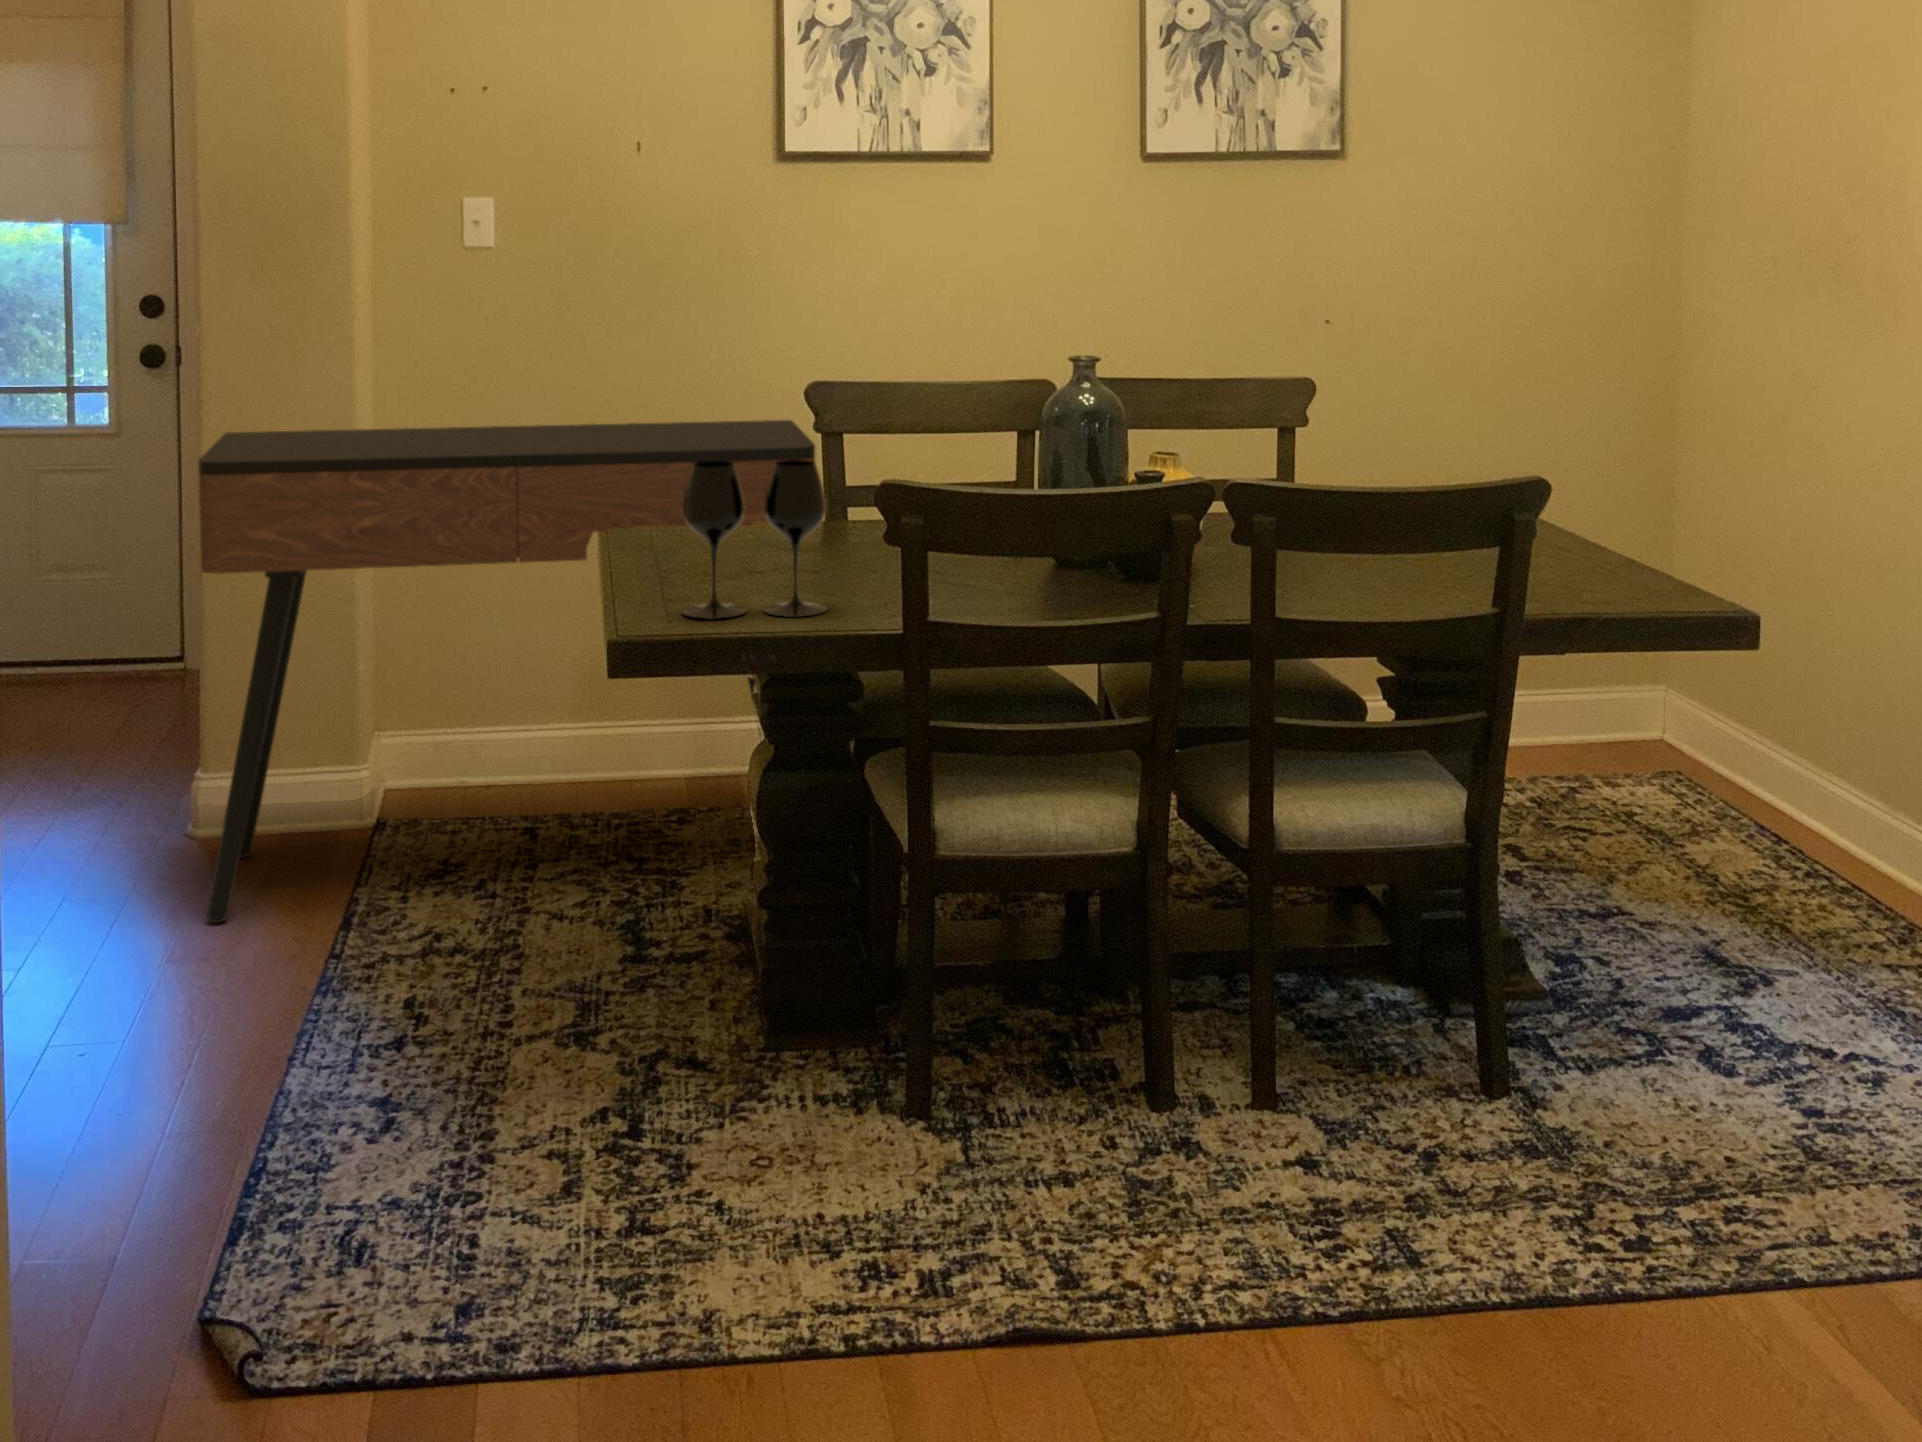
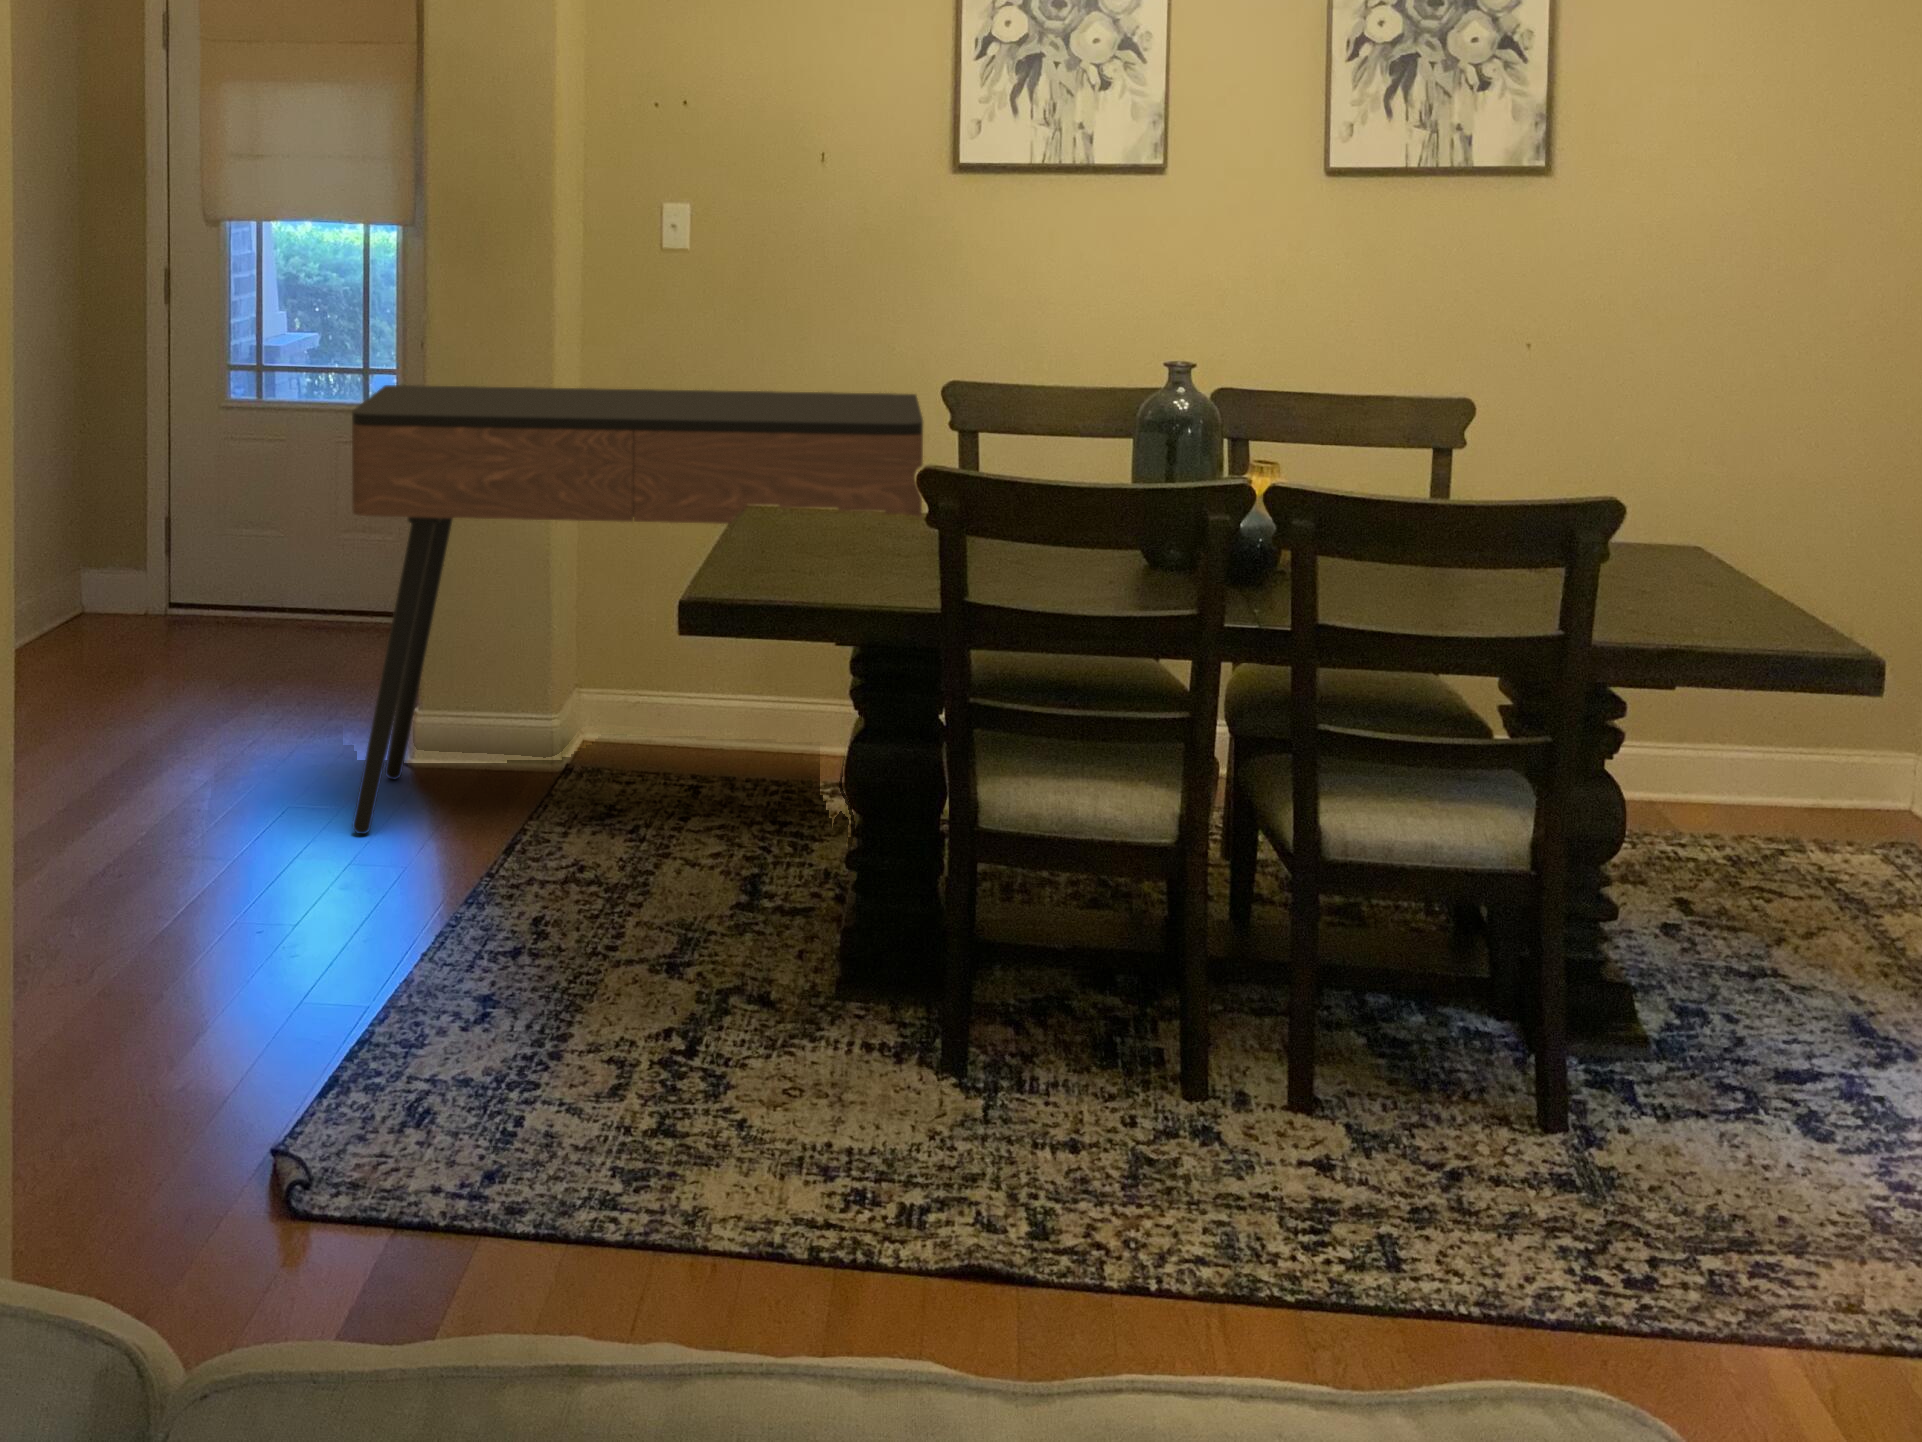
wine glass: present [682,460,827,619] -> none [744,437,881,590]

